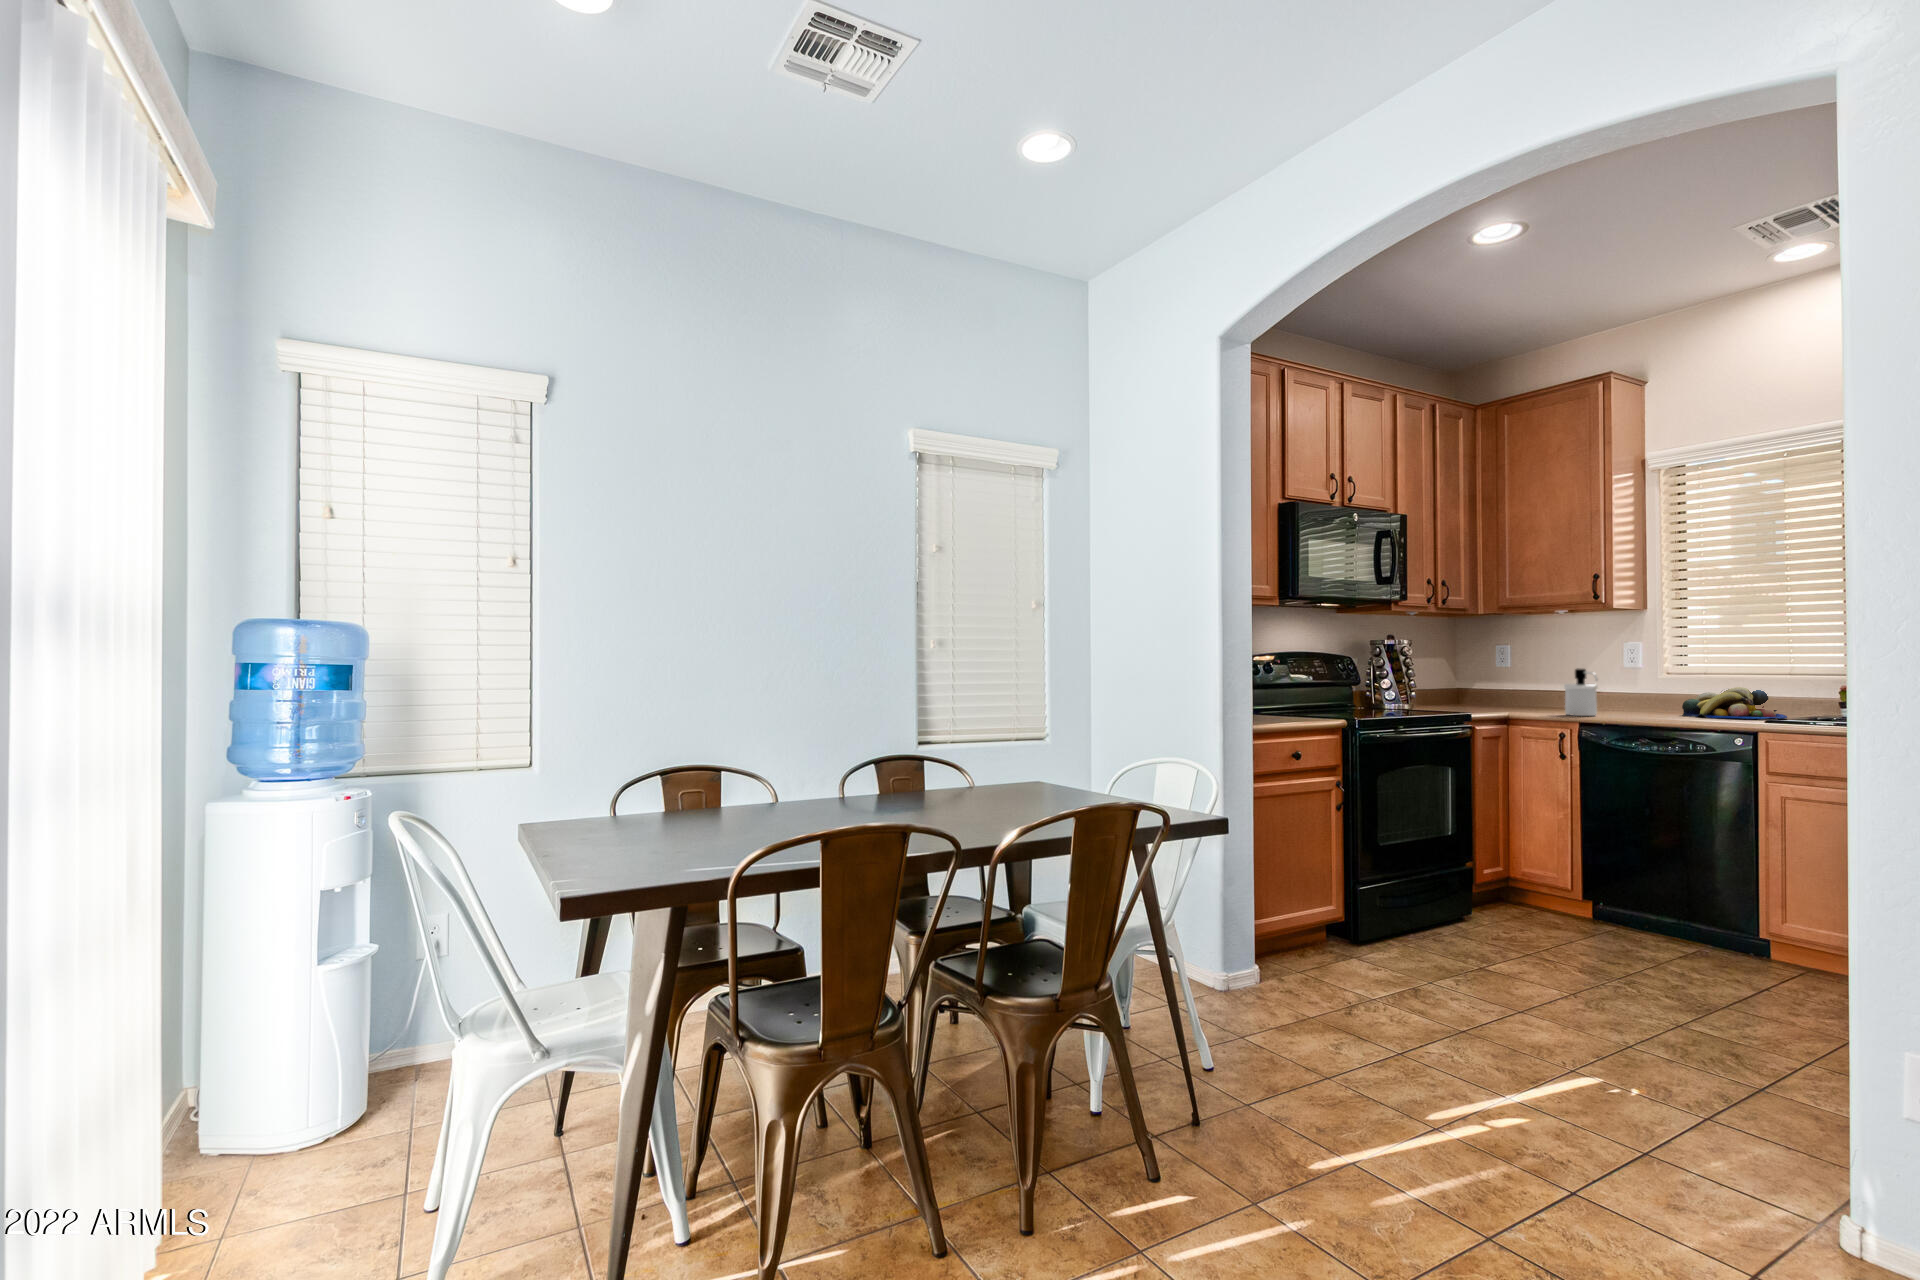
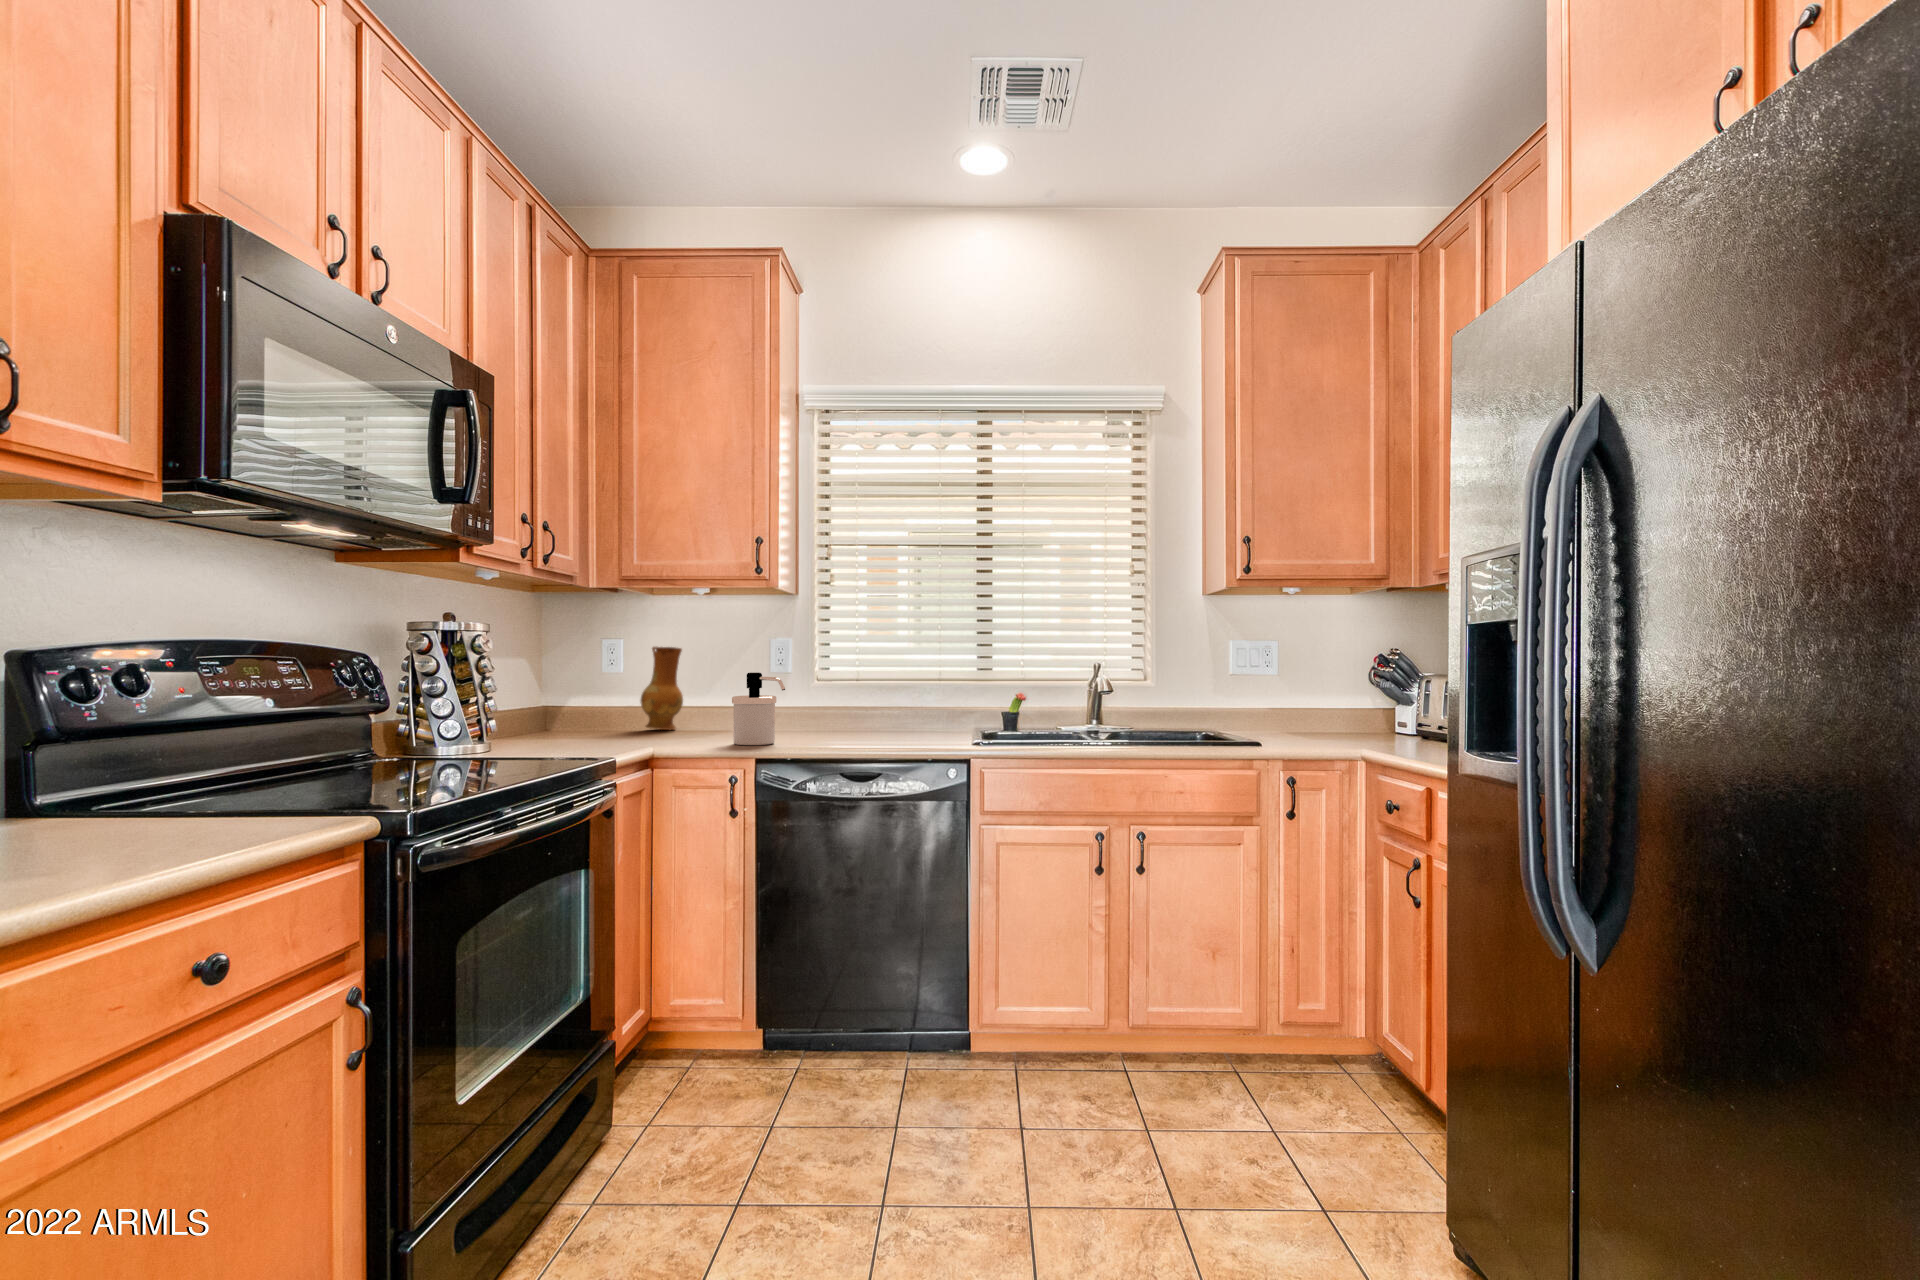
ceramic jug: none [1519,649,1551,706] -> present [640,647,683,730]
fruit bowl: present [1682,687,1787,719] -> none [851,693,954,736]

